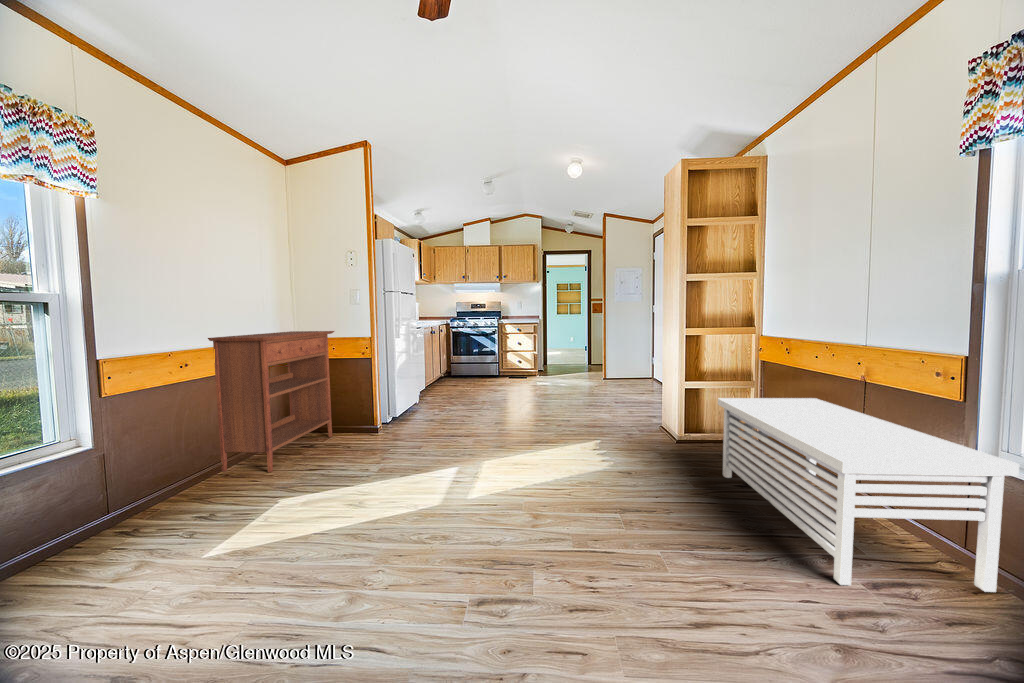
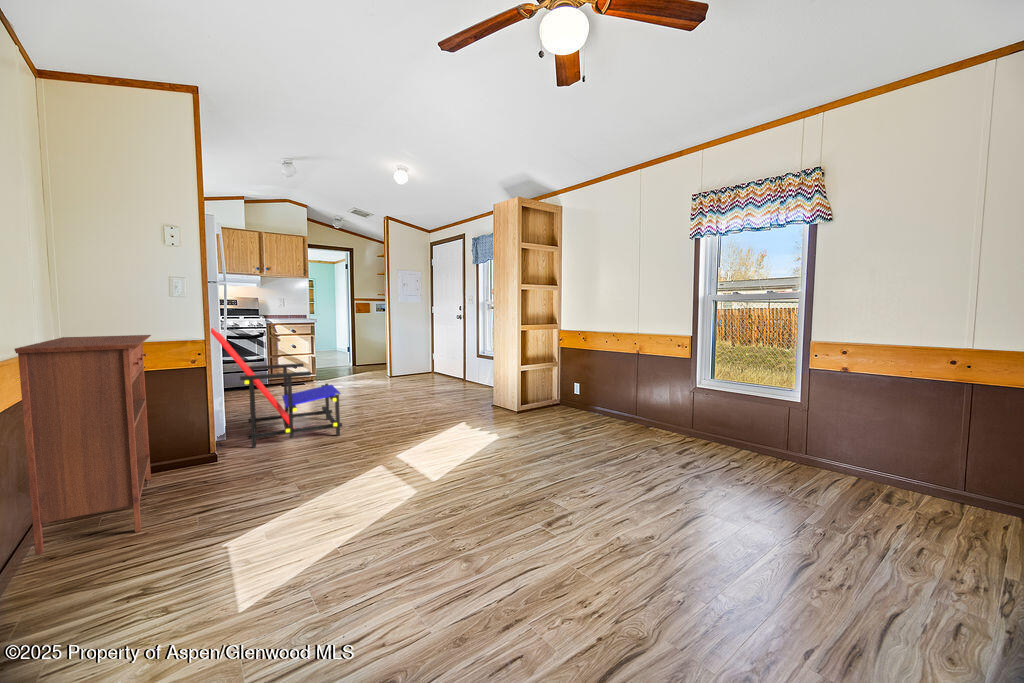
lounge chair: none [385,322,495,429] -> present [211,327,342,448]
storage bench: present [718,398,1019,592] -> none [564,369,718,459]

